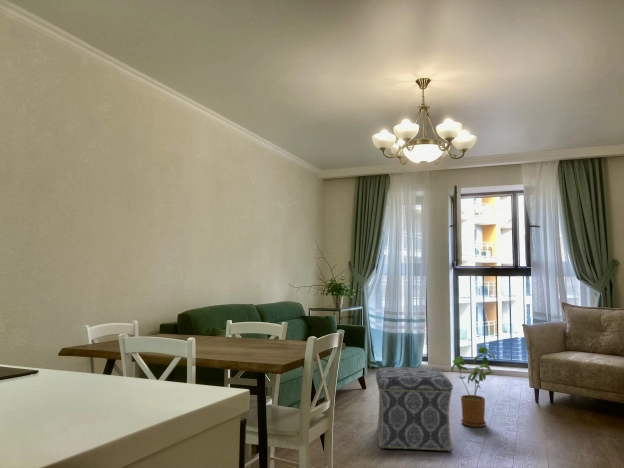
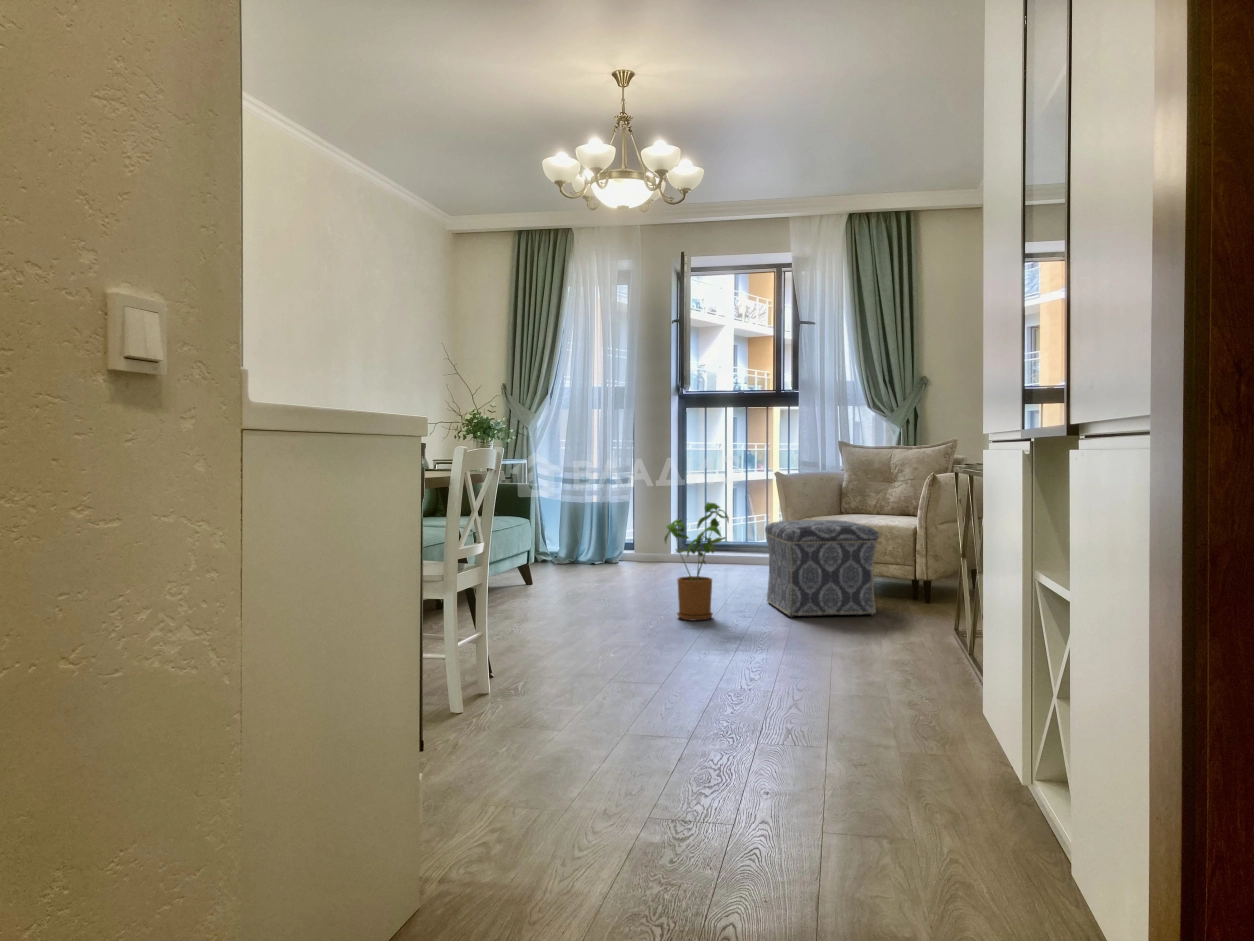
ottoman: present [376,367,453,452] -> present [765,520,879,617]

